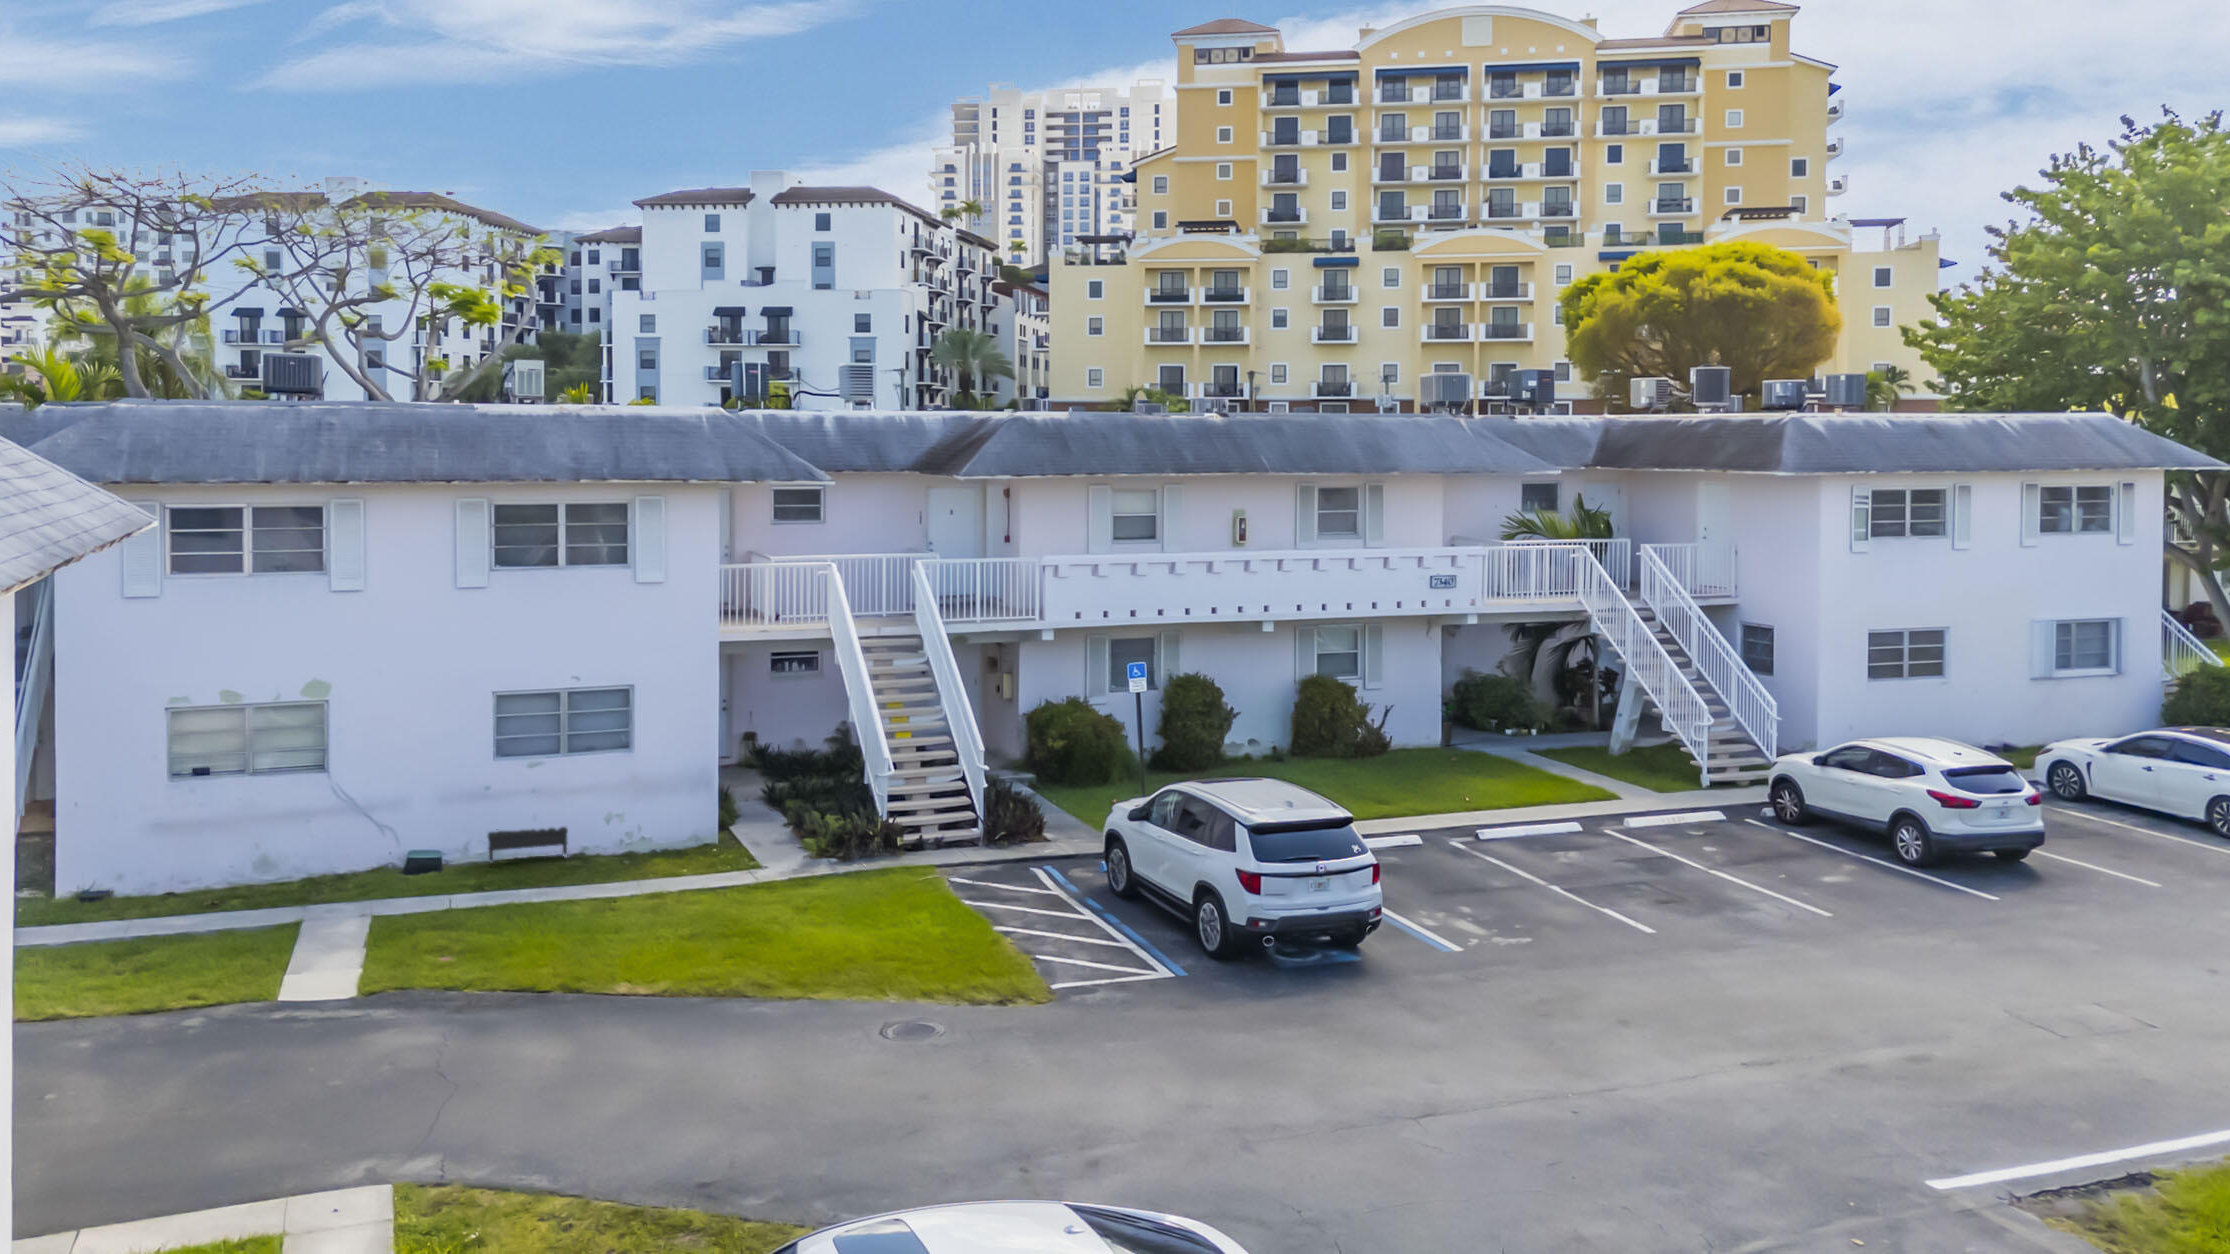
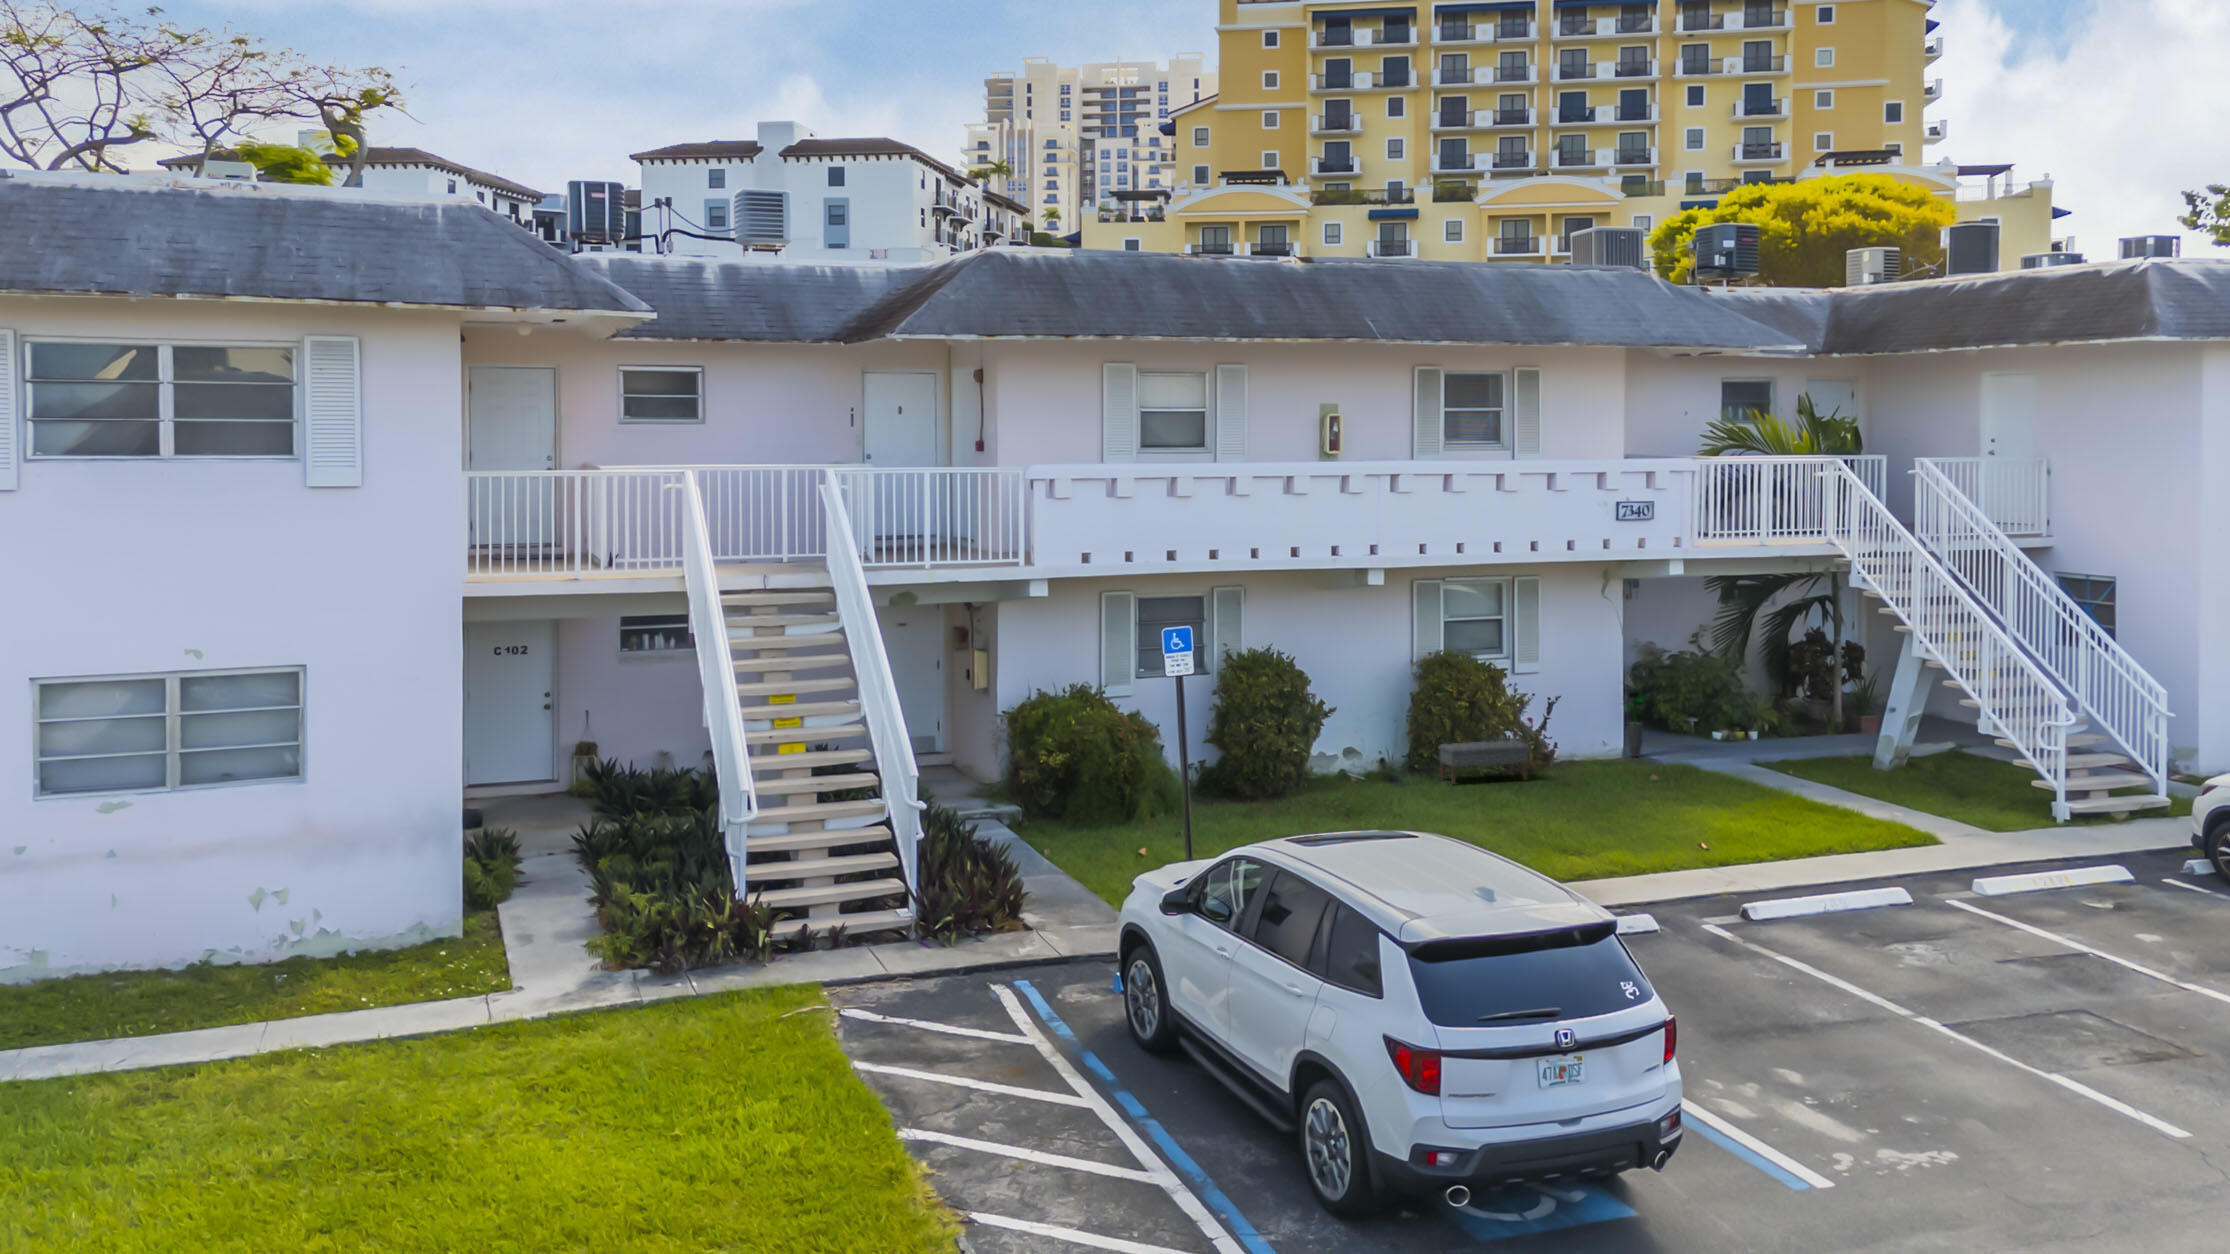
bench: present [488,827,568,866] -> present [1439,740,1529,785]

